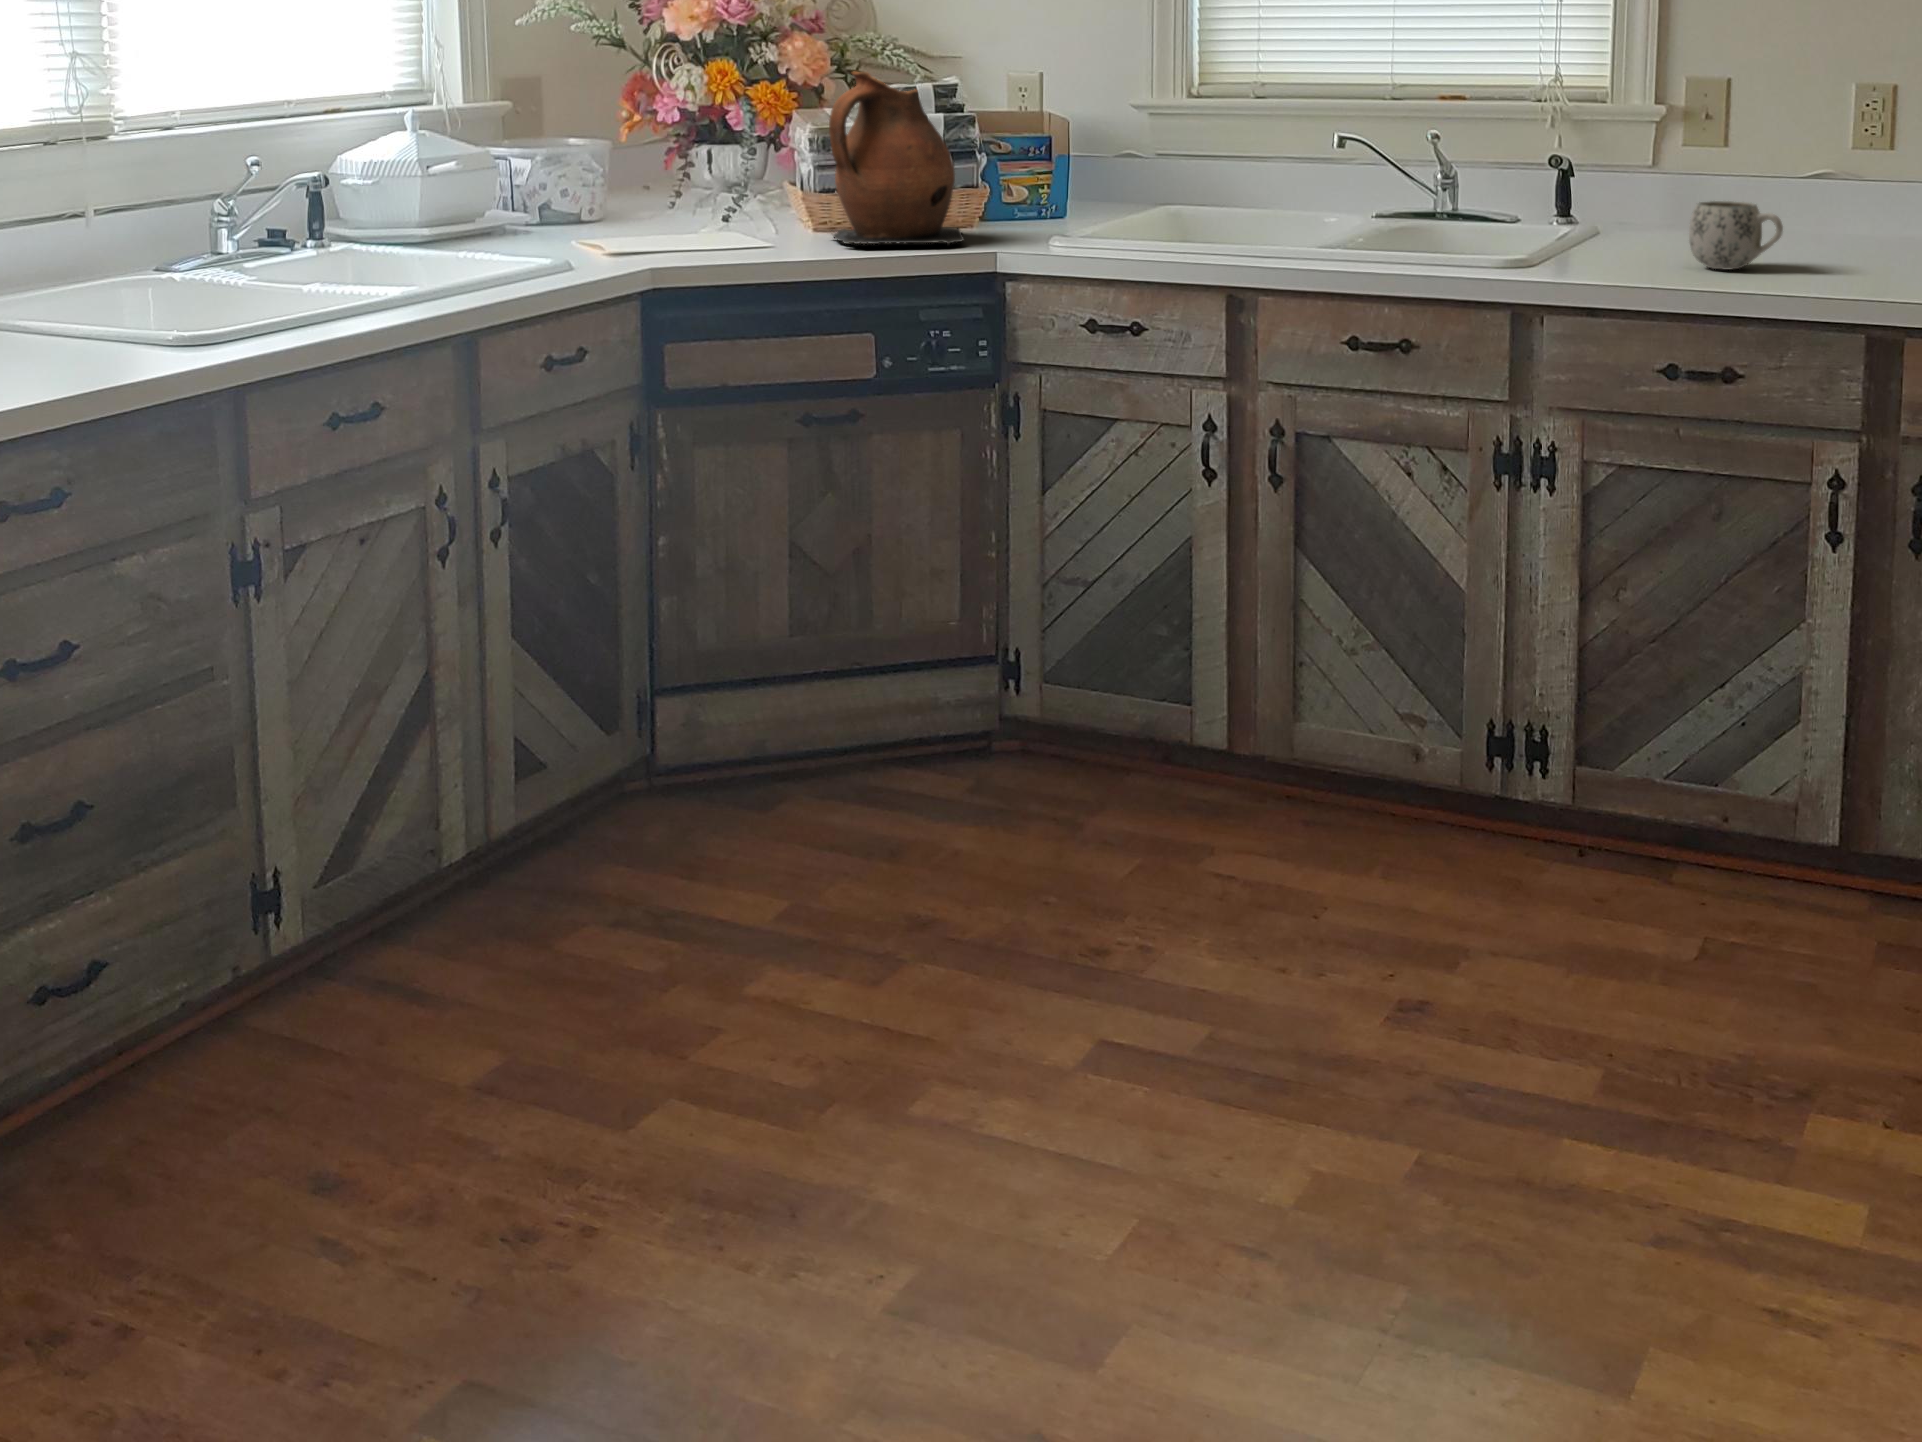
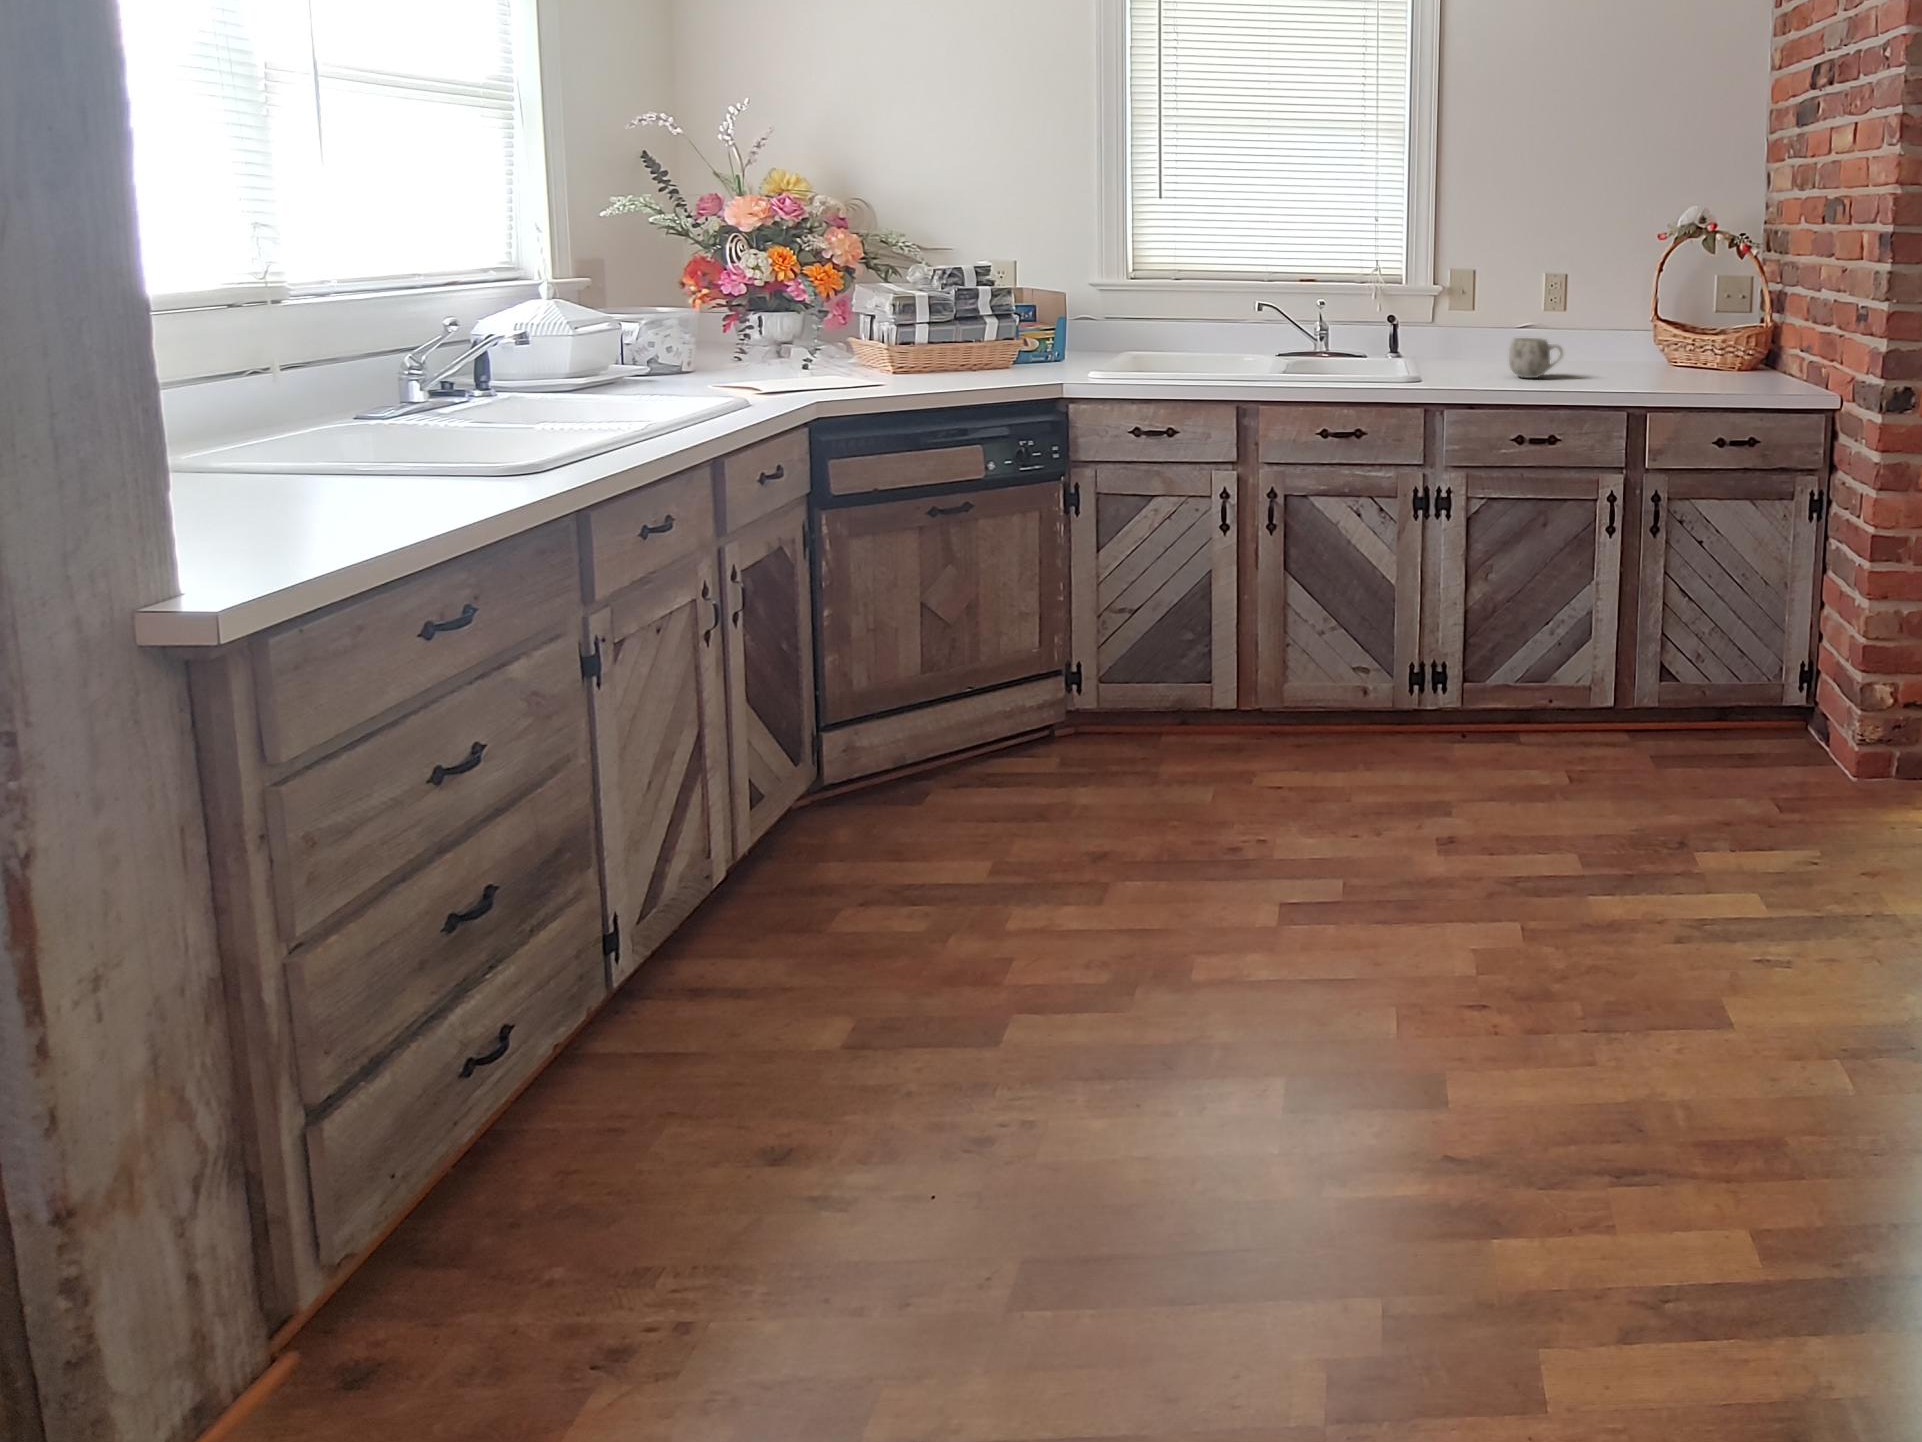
ceramic pitcher: present [829,72,964,245] -> none [918,255,1035,381]

